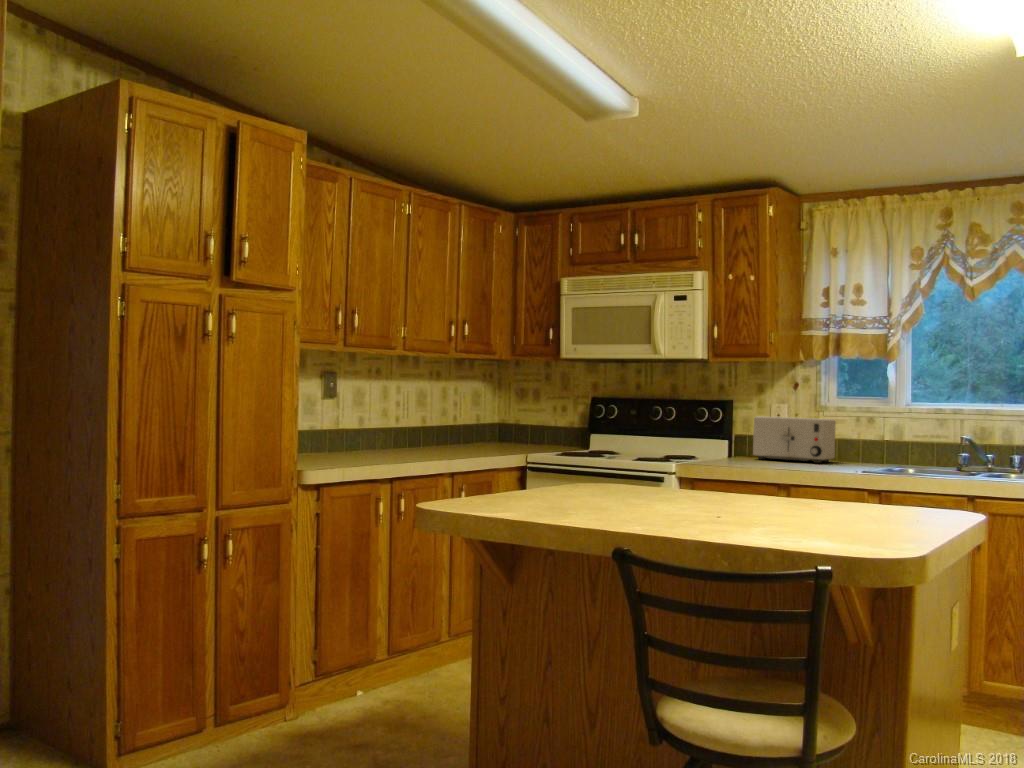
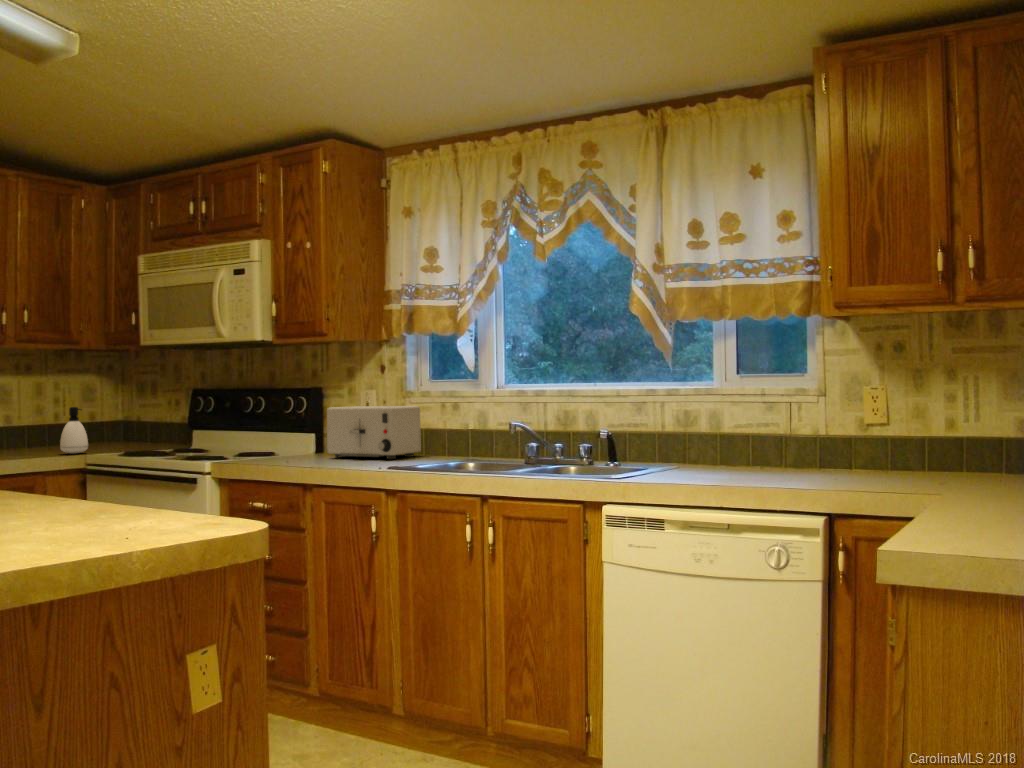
soap dispenser: none [480,404,501,443] -> present [60,407,88,454]

